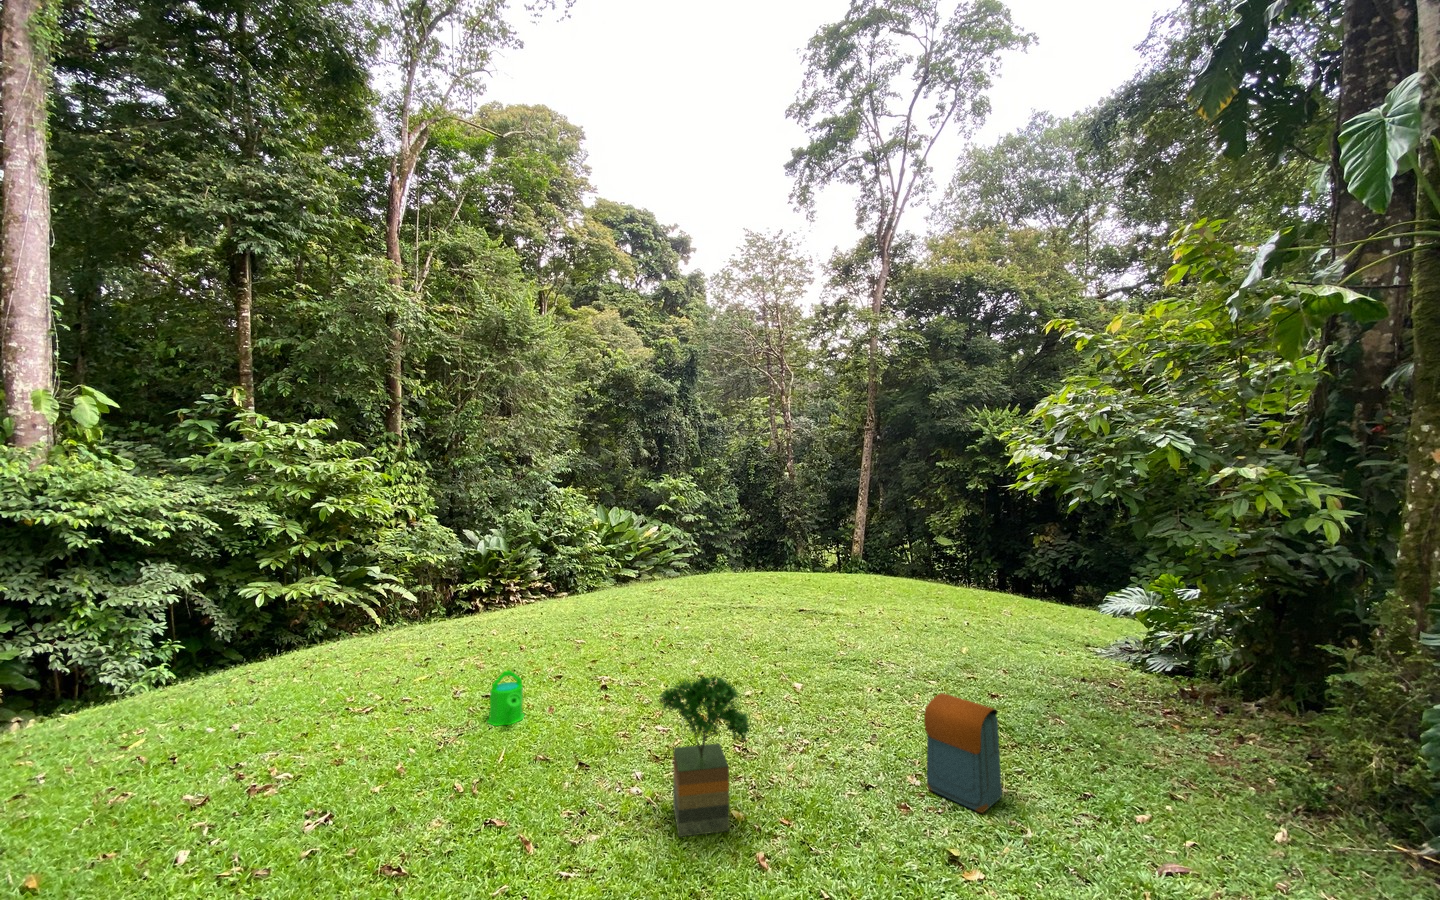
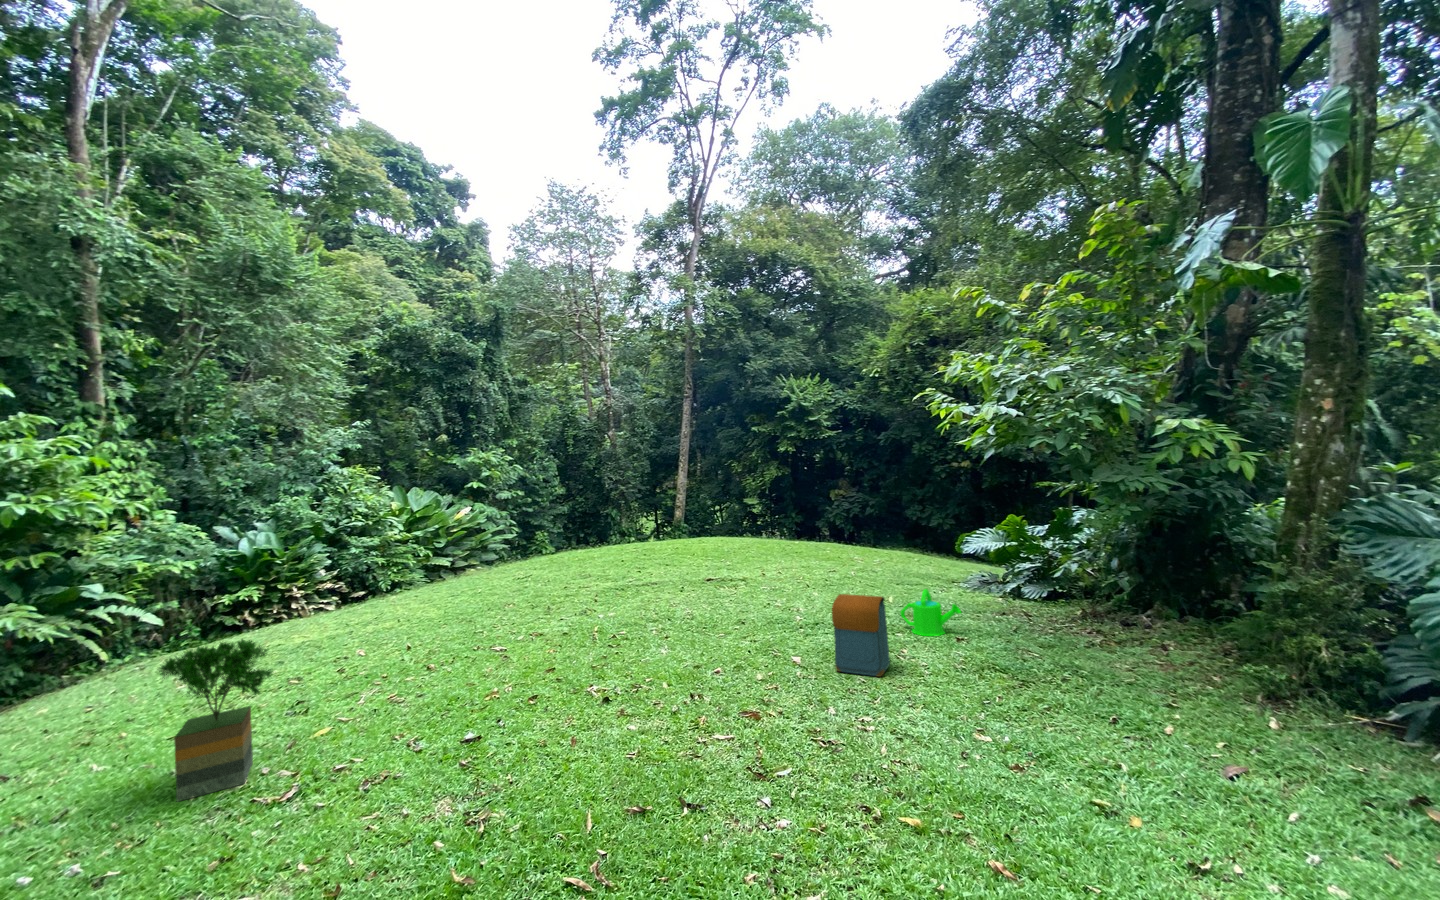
watering can: present [487,670,524,726] -> present [900,589,961,636]
potted tree: present [659,676,750,837] -> present [159,639,272,801]

